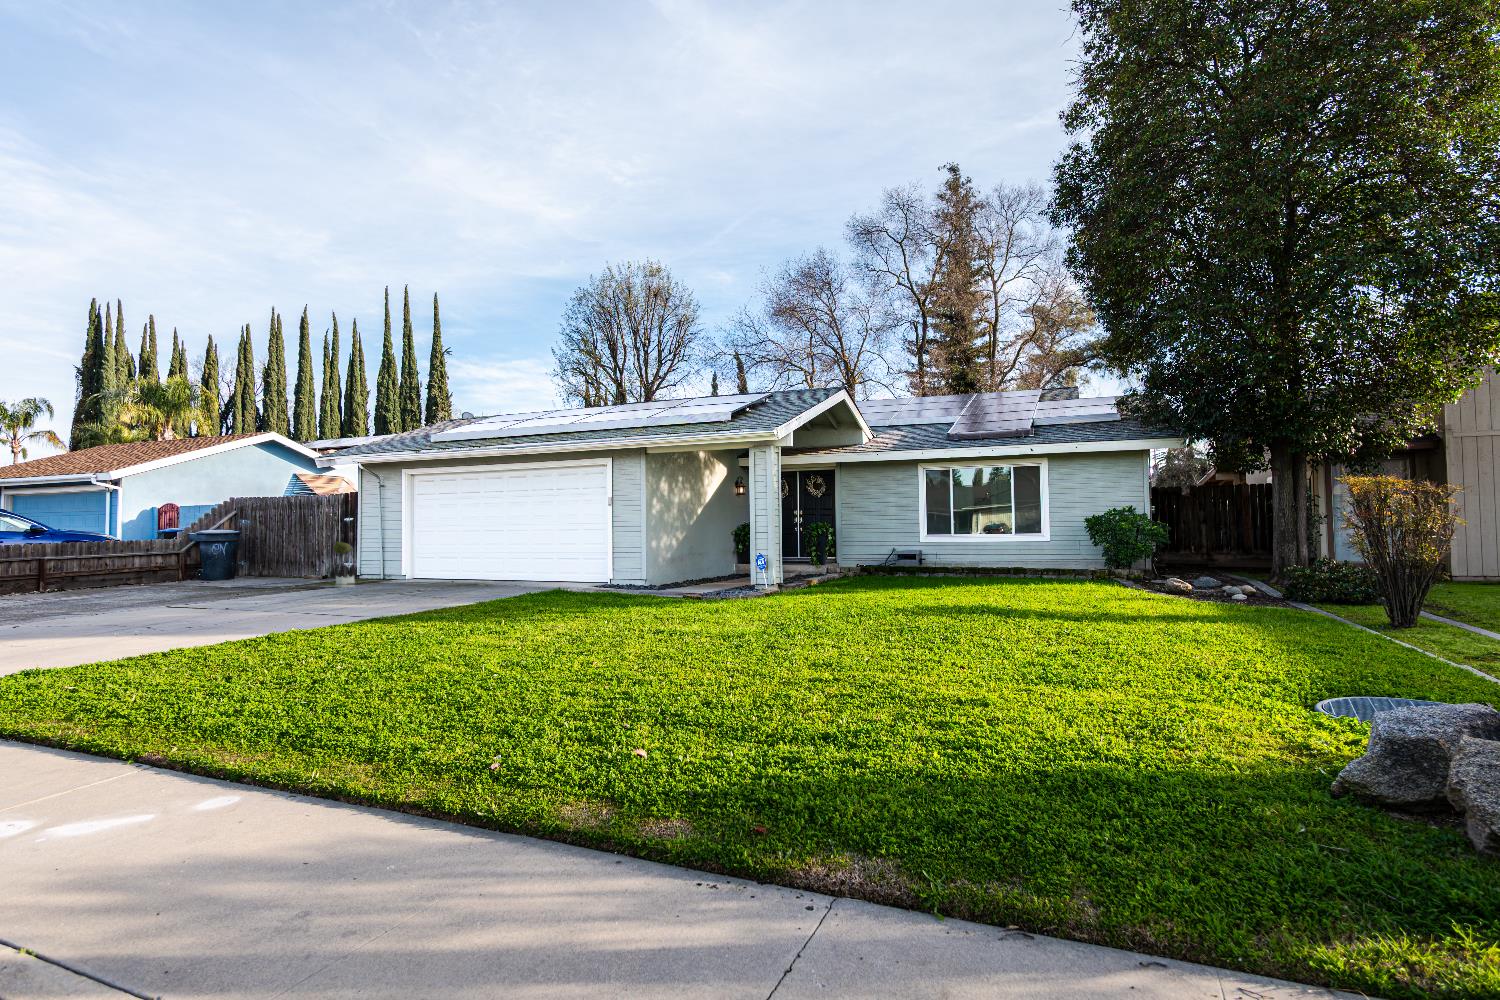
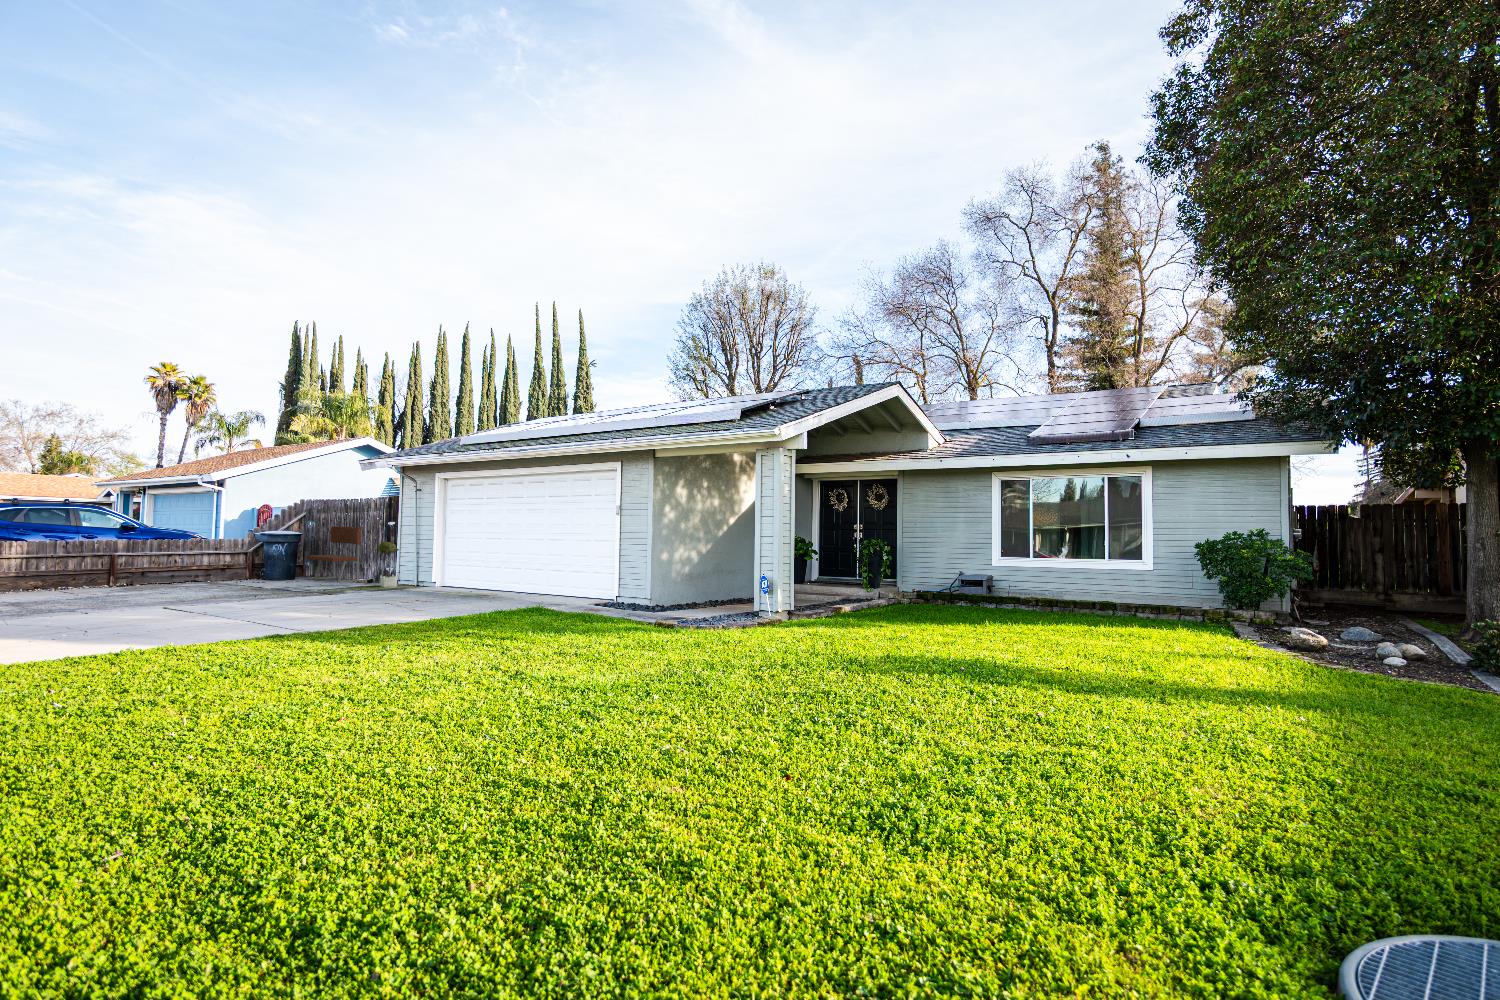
bench: none [236,529,298,587] -> present [306,526,361,582]

